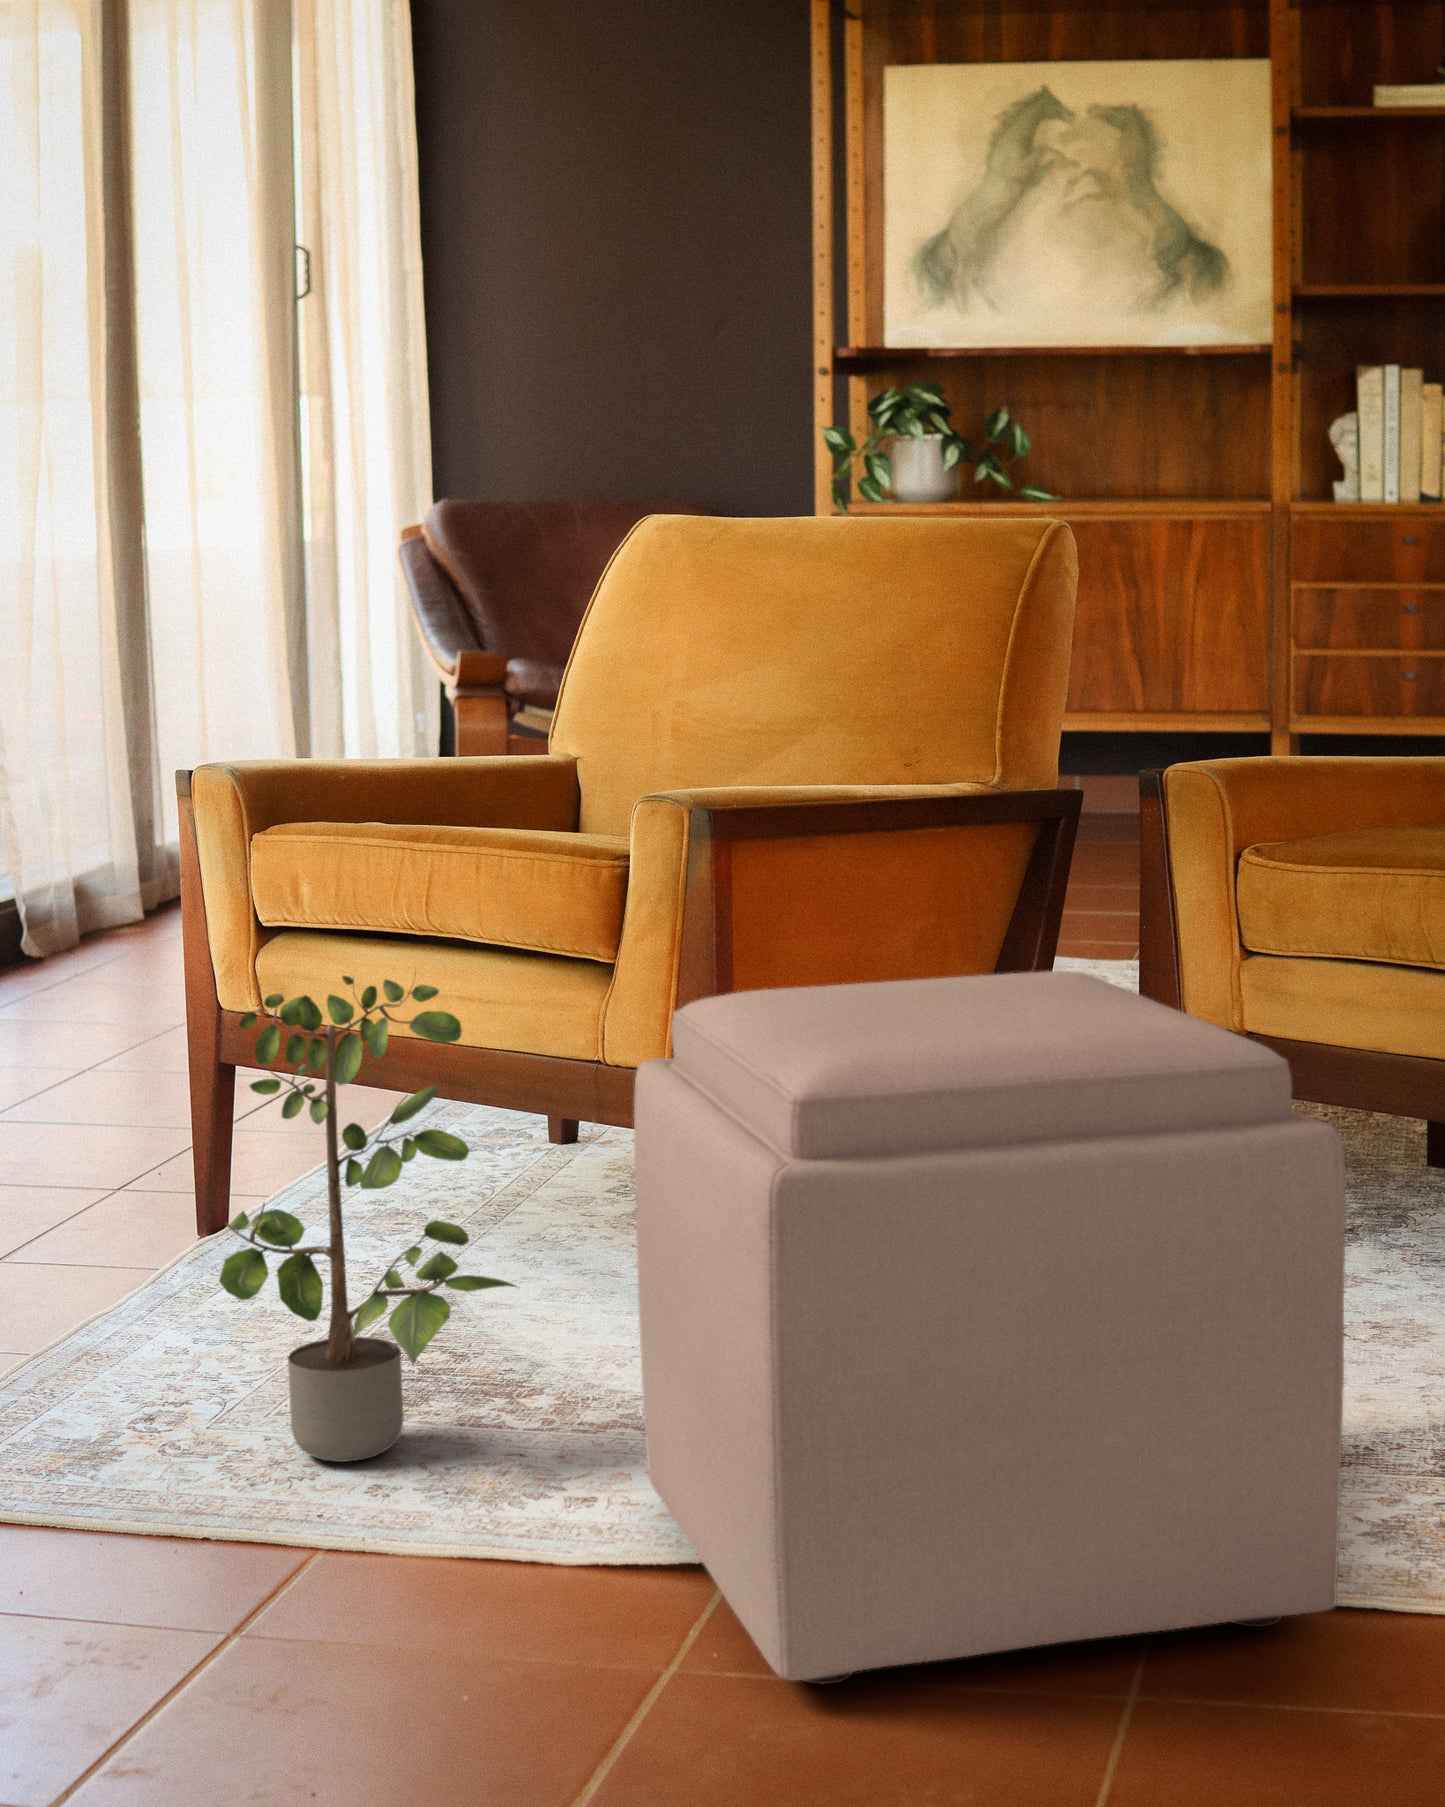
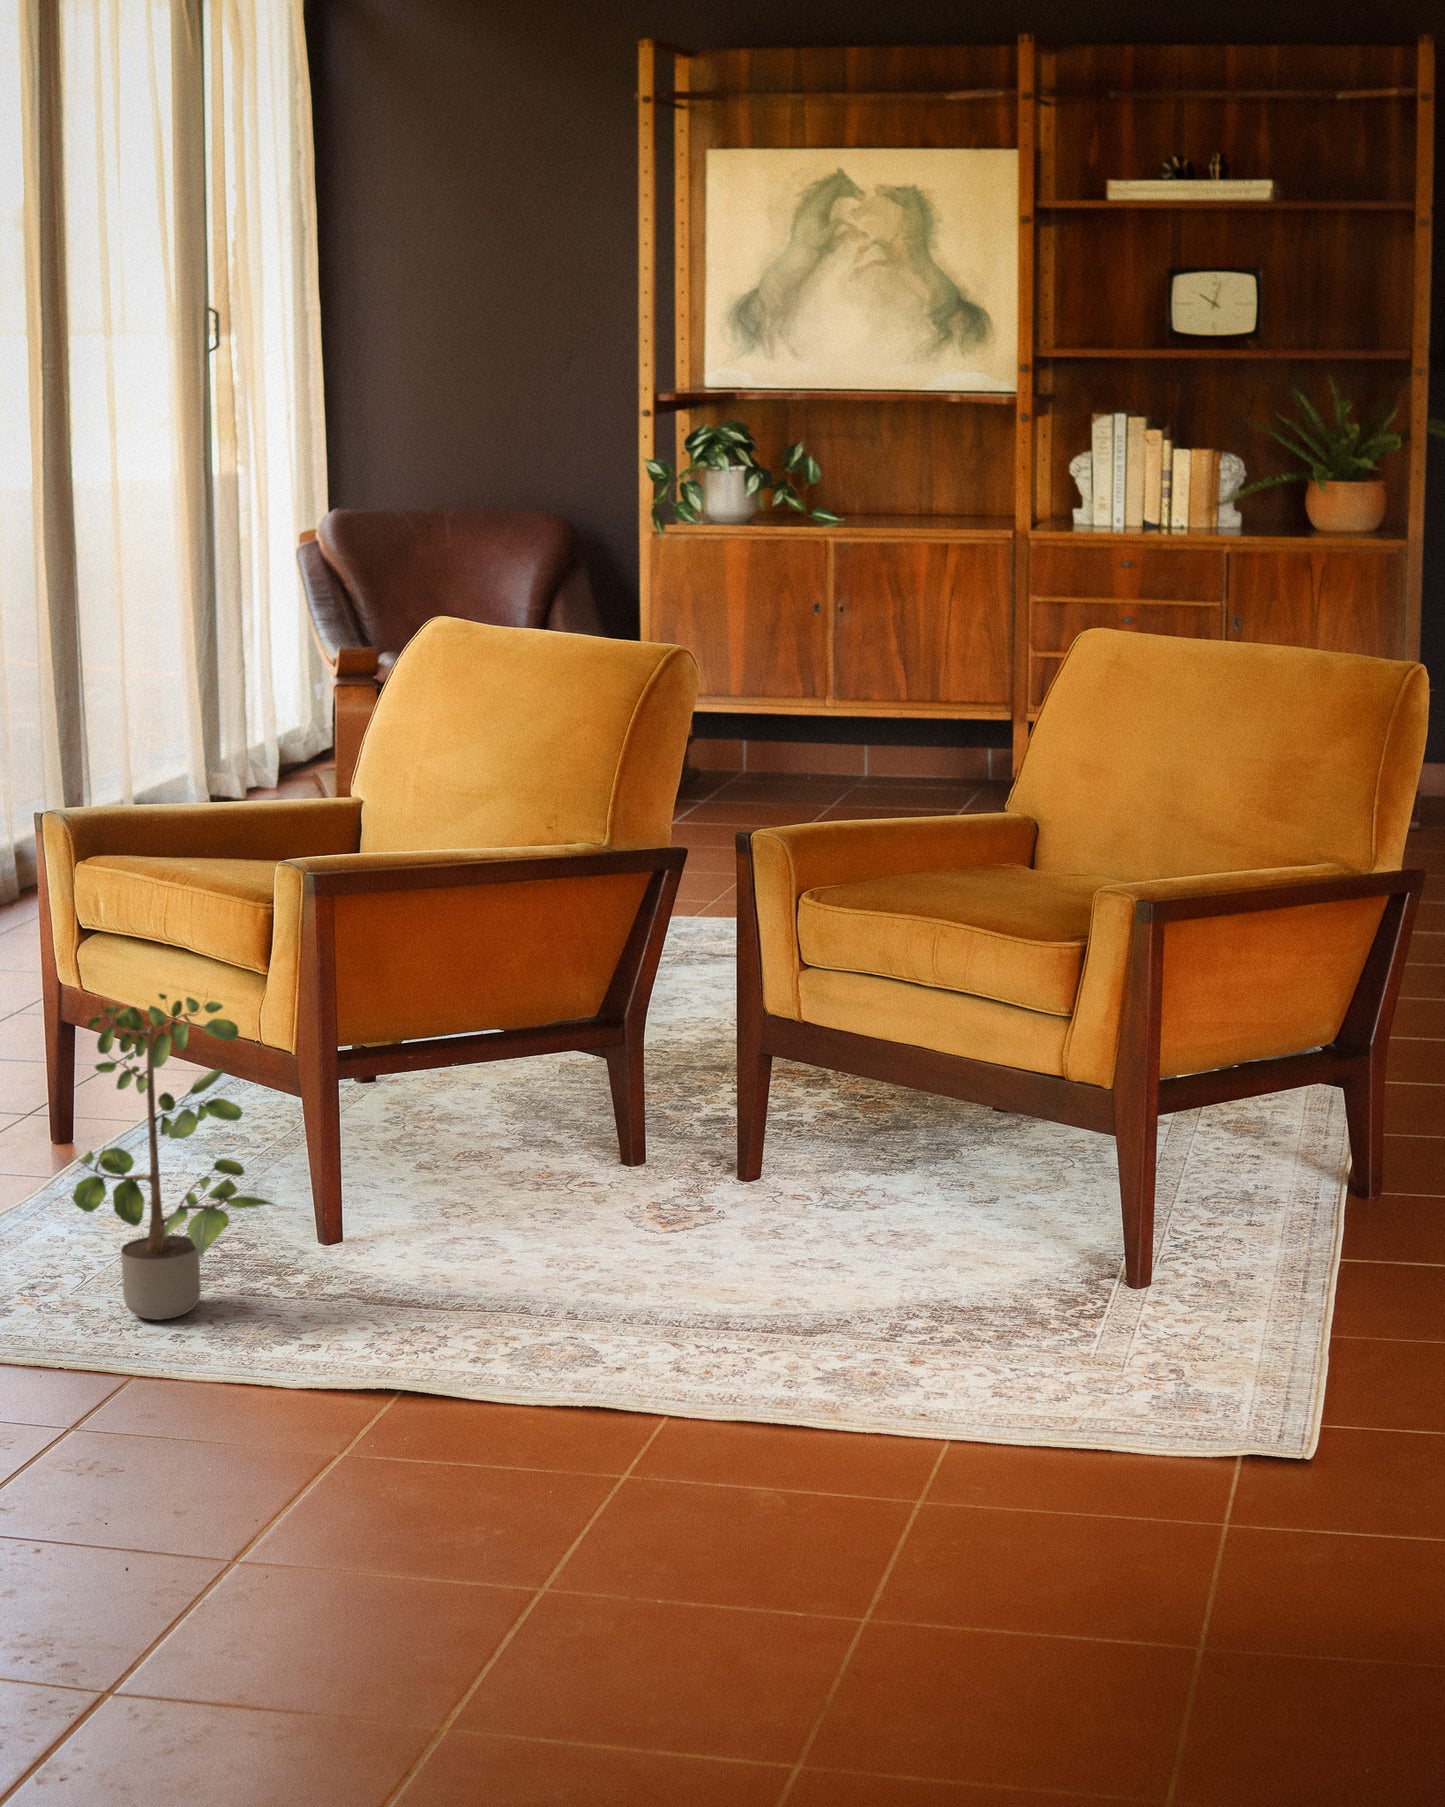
ottoman: present [634,971,1346,1684] -> none [346,1005,773,1472]

